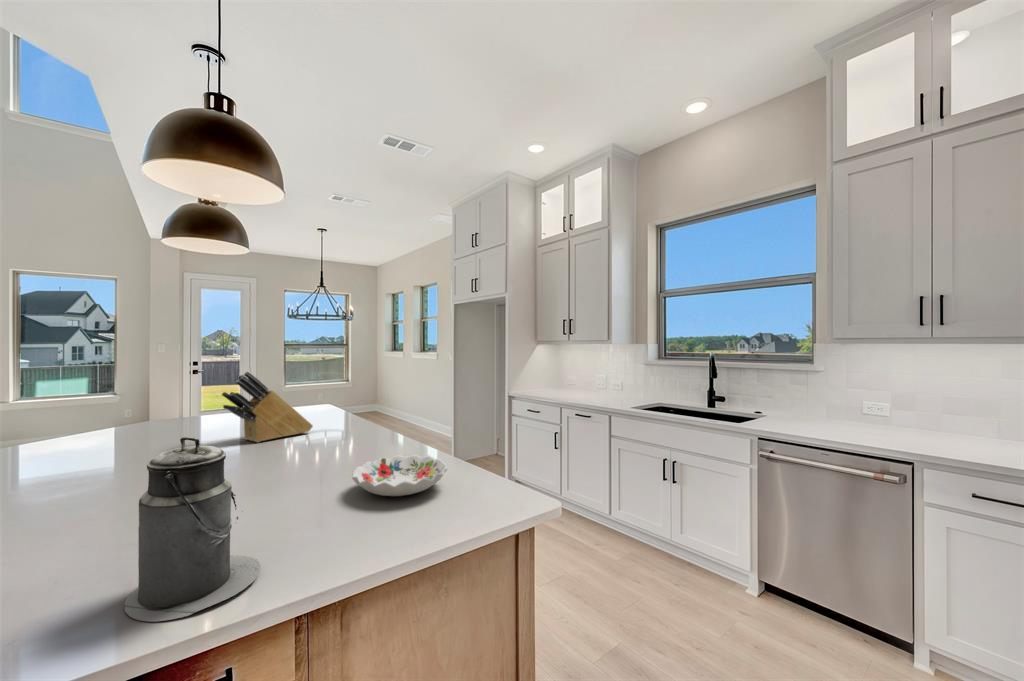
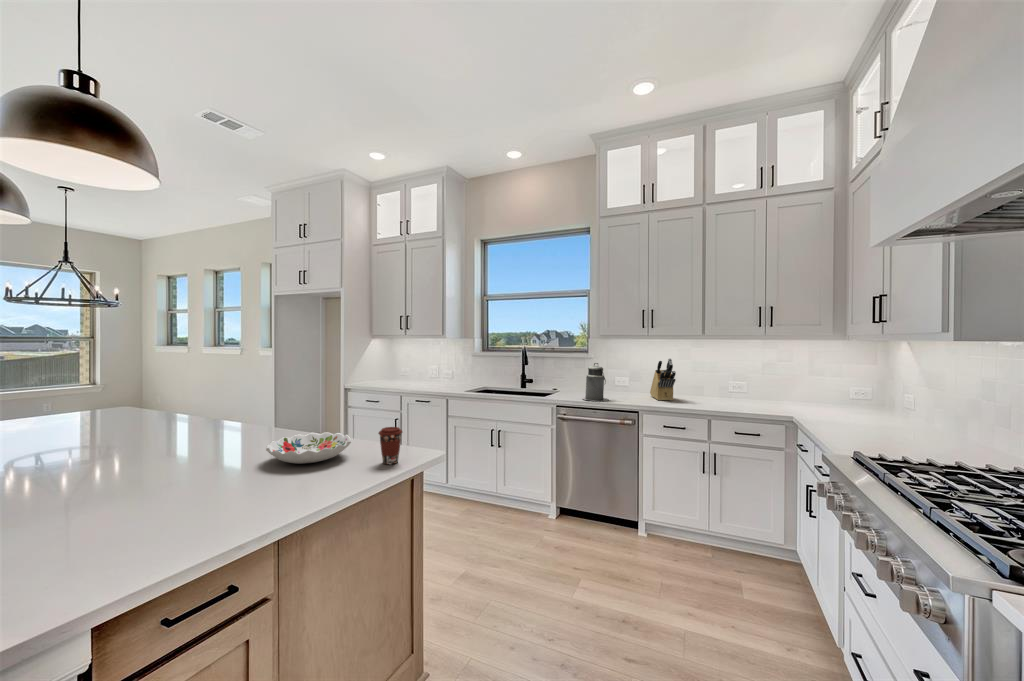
knife block: present [222,372,313,442] -> present [650,358,676,401]
canister: present [125,437,260,622] -> present [583,363,609,401]
coffee cup: none [466,462,497,515] -> present [378,427,402,464]

